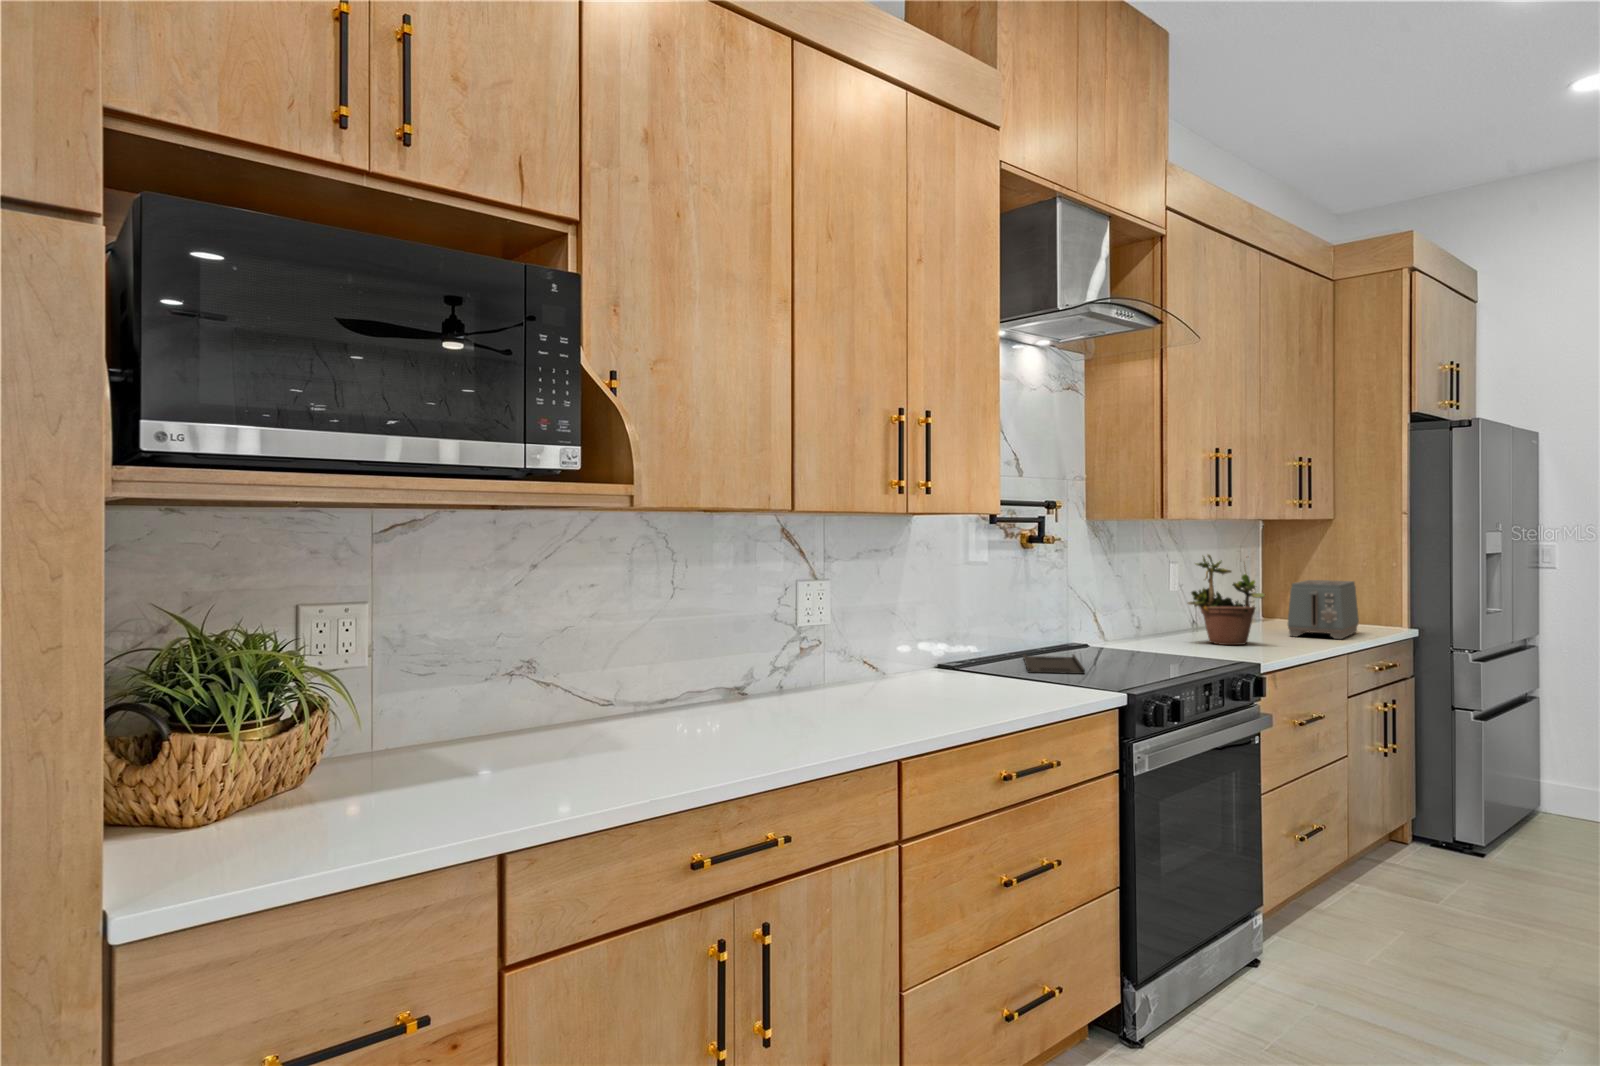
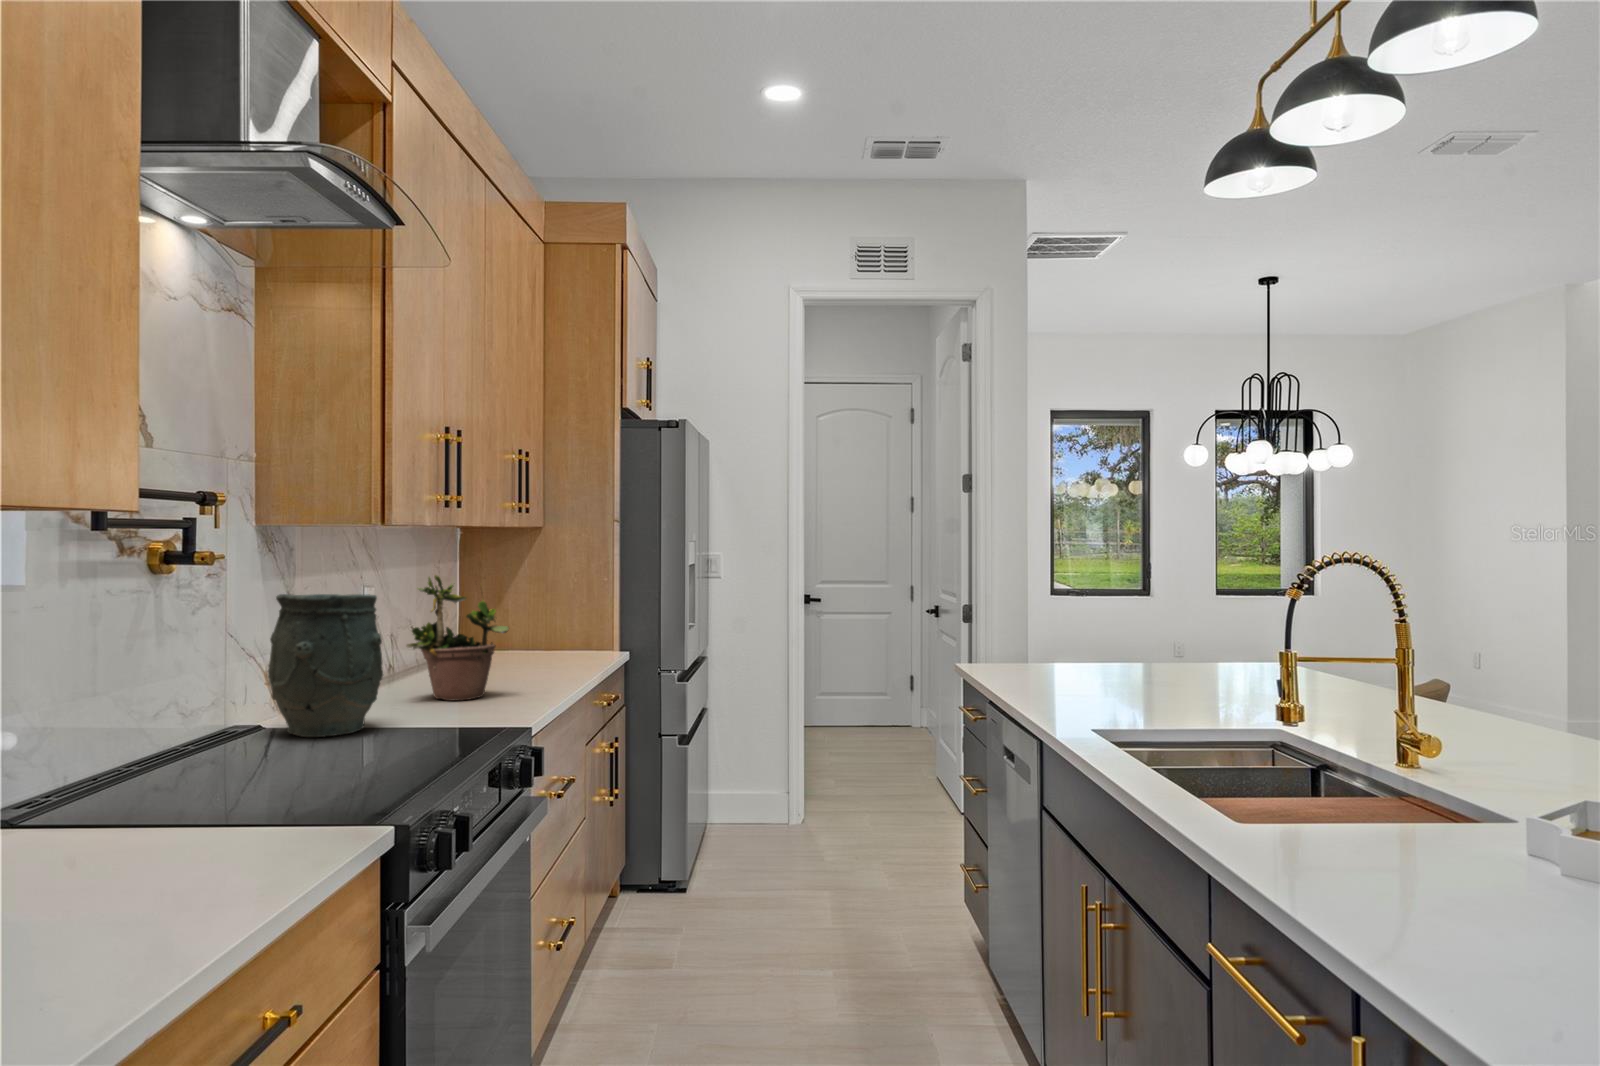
vase: none [1090,563,1160,653] -> present [268,594,383,737]
toaster: present [1288,580,1359,640] -> none [517,602,585,676]
tray: present [1023,654,1085,674] -> none [154,754,296,813]

